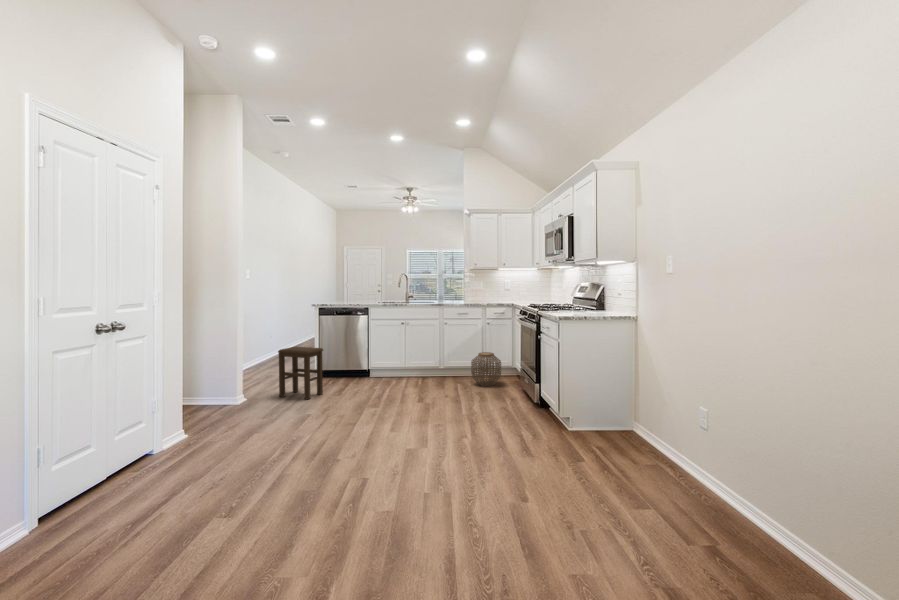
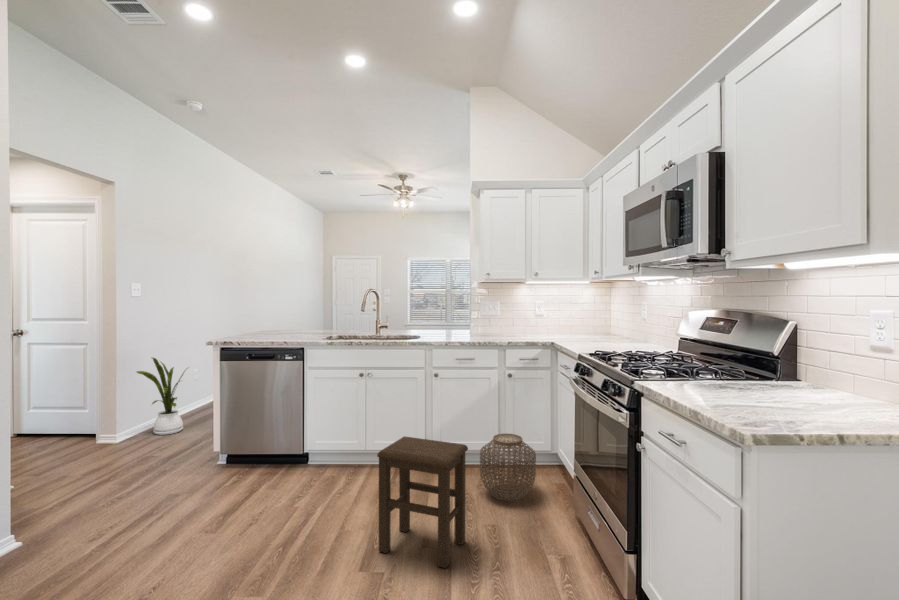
house plant: none [251,318,281,368] -> present [137,358,185,435]
stool: present [278,347,323,399] -> present [377,436,468,568]

